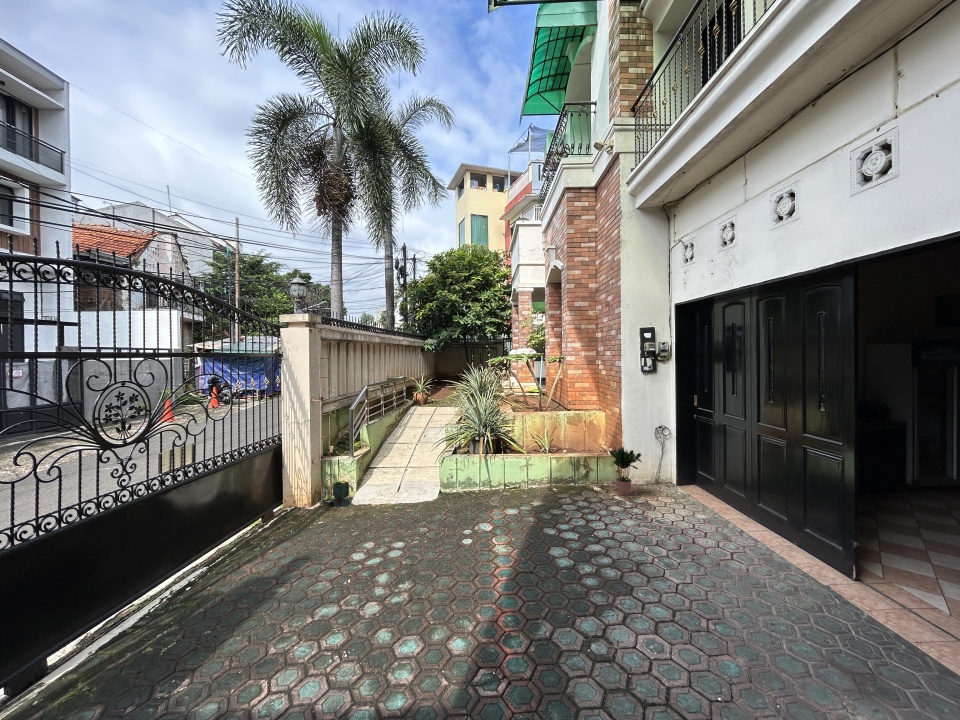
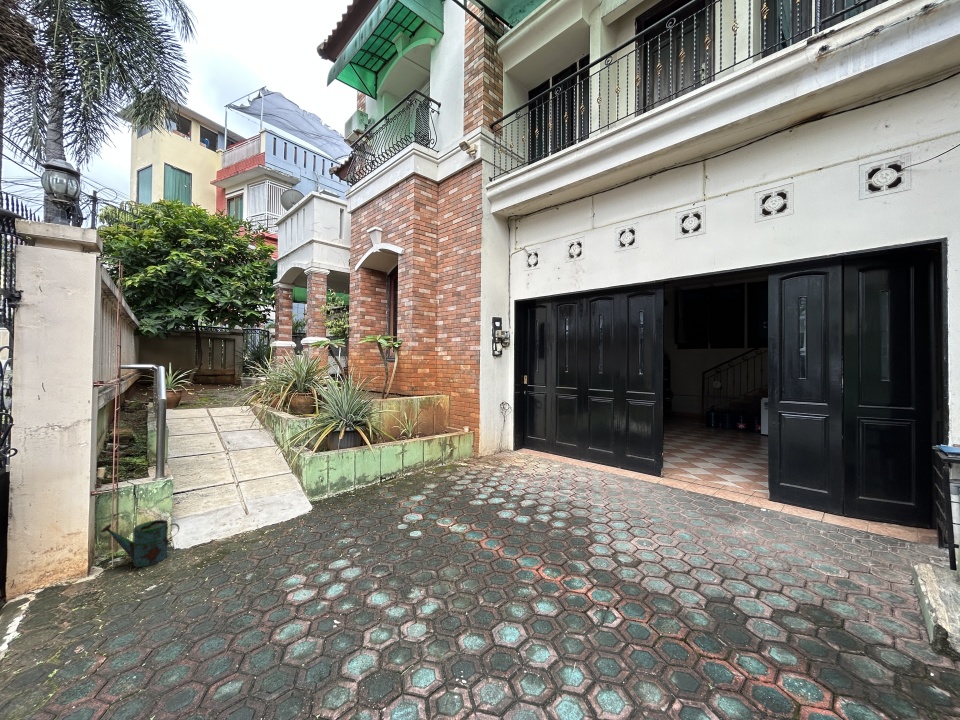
potted plant: present [609,447,642,495] -> none [476,419,506,464]

